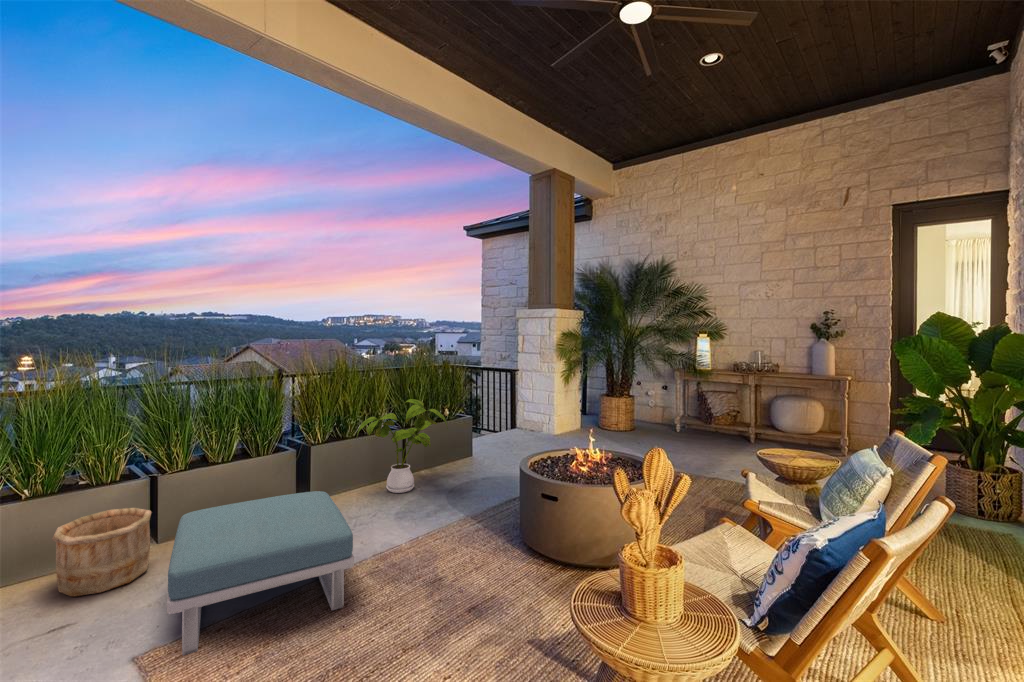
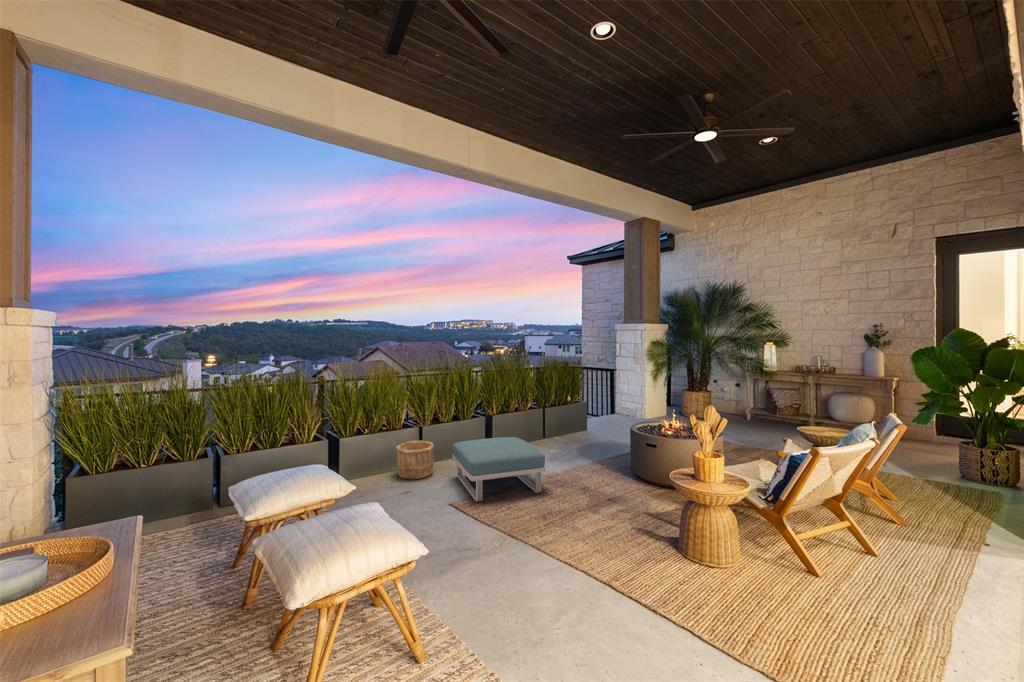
house plant: present [357,399,448,493] -> none [521,388,579,447]

